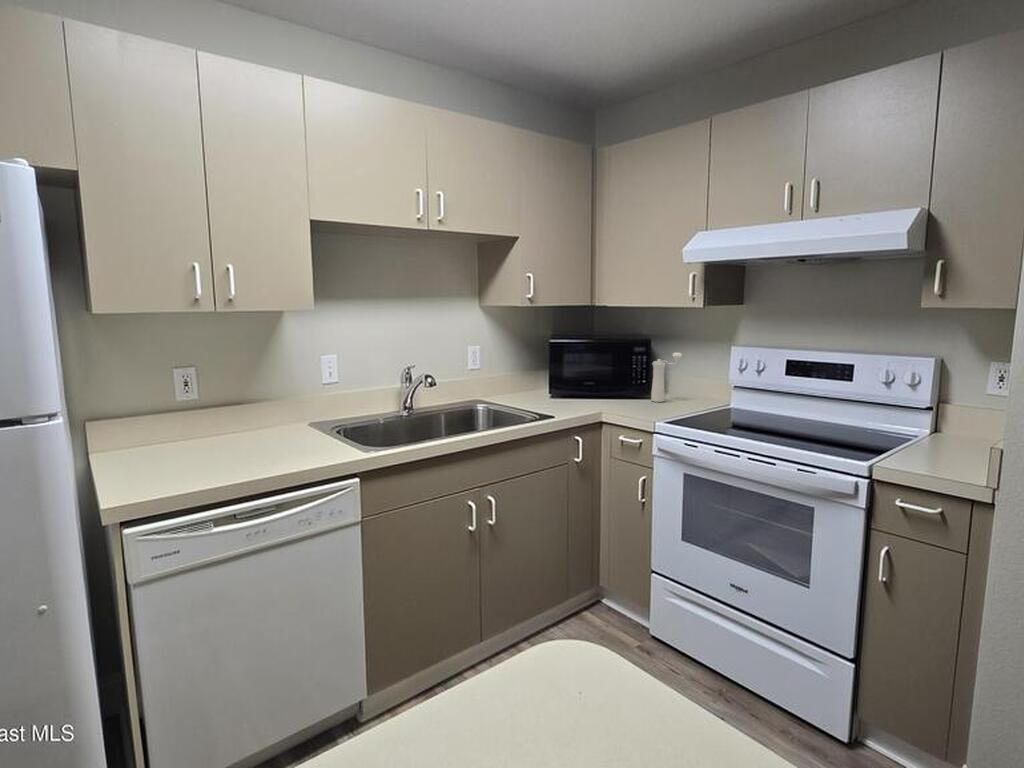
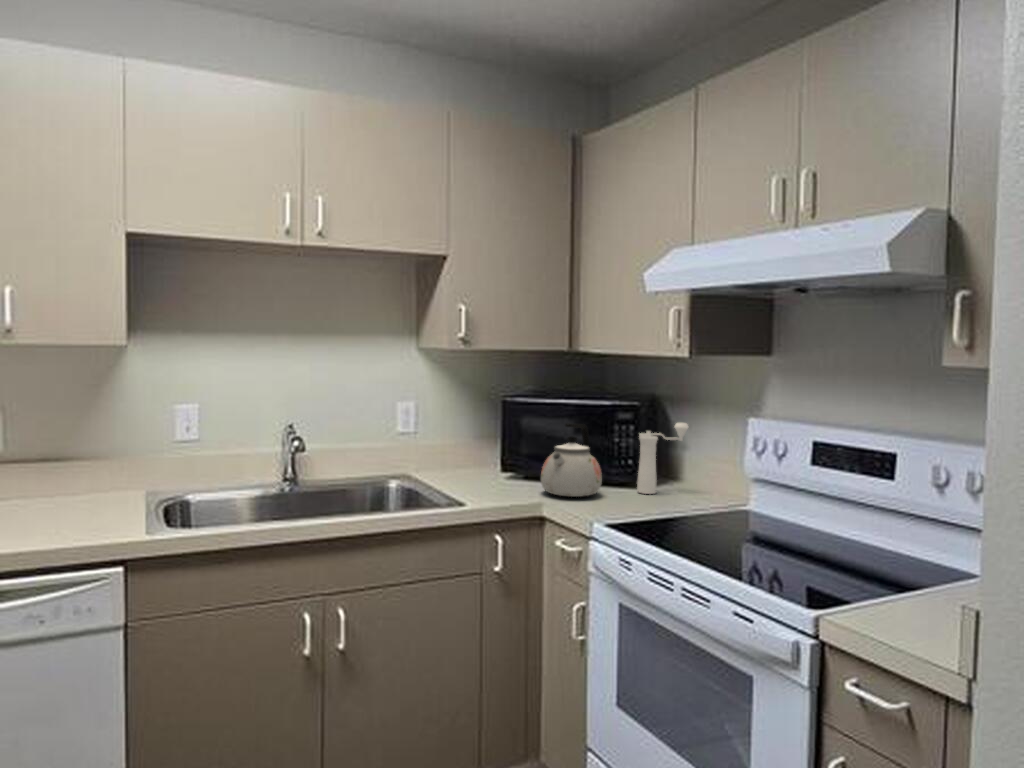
kettle: none [593,356,635,407] -> present [541,423,602,497]

